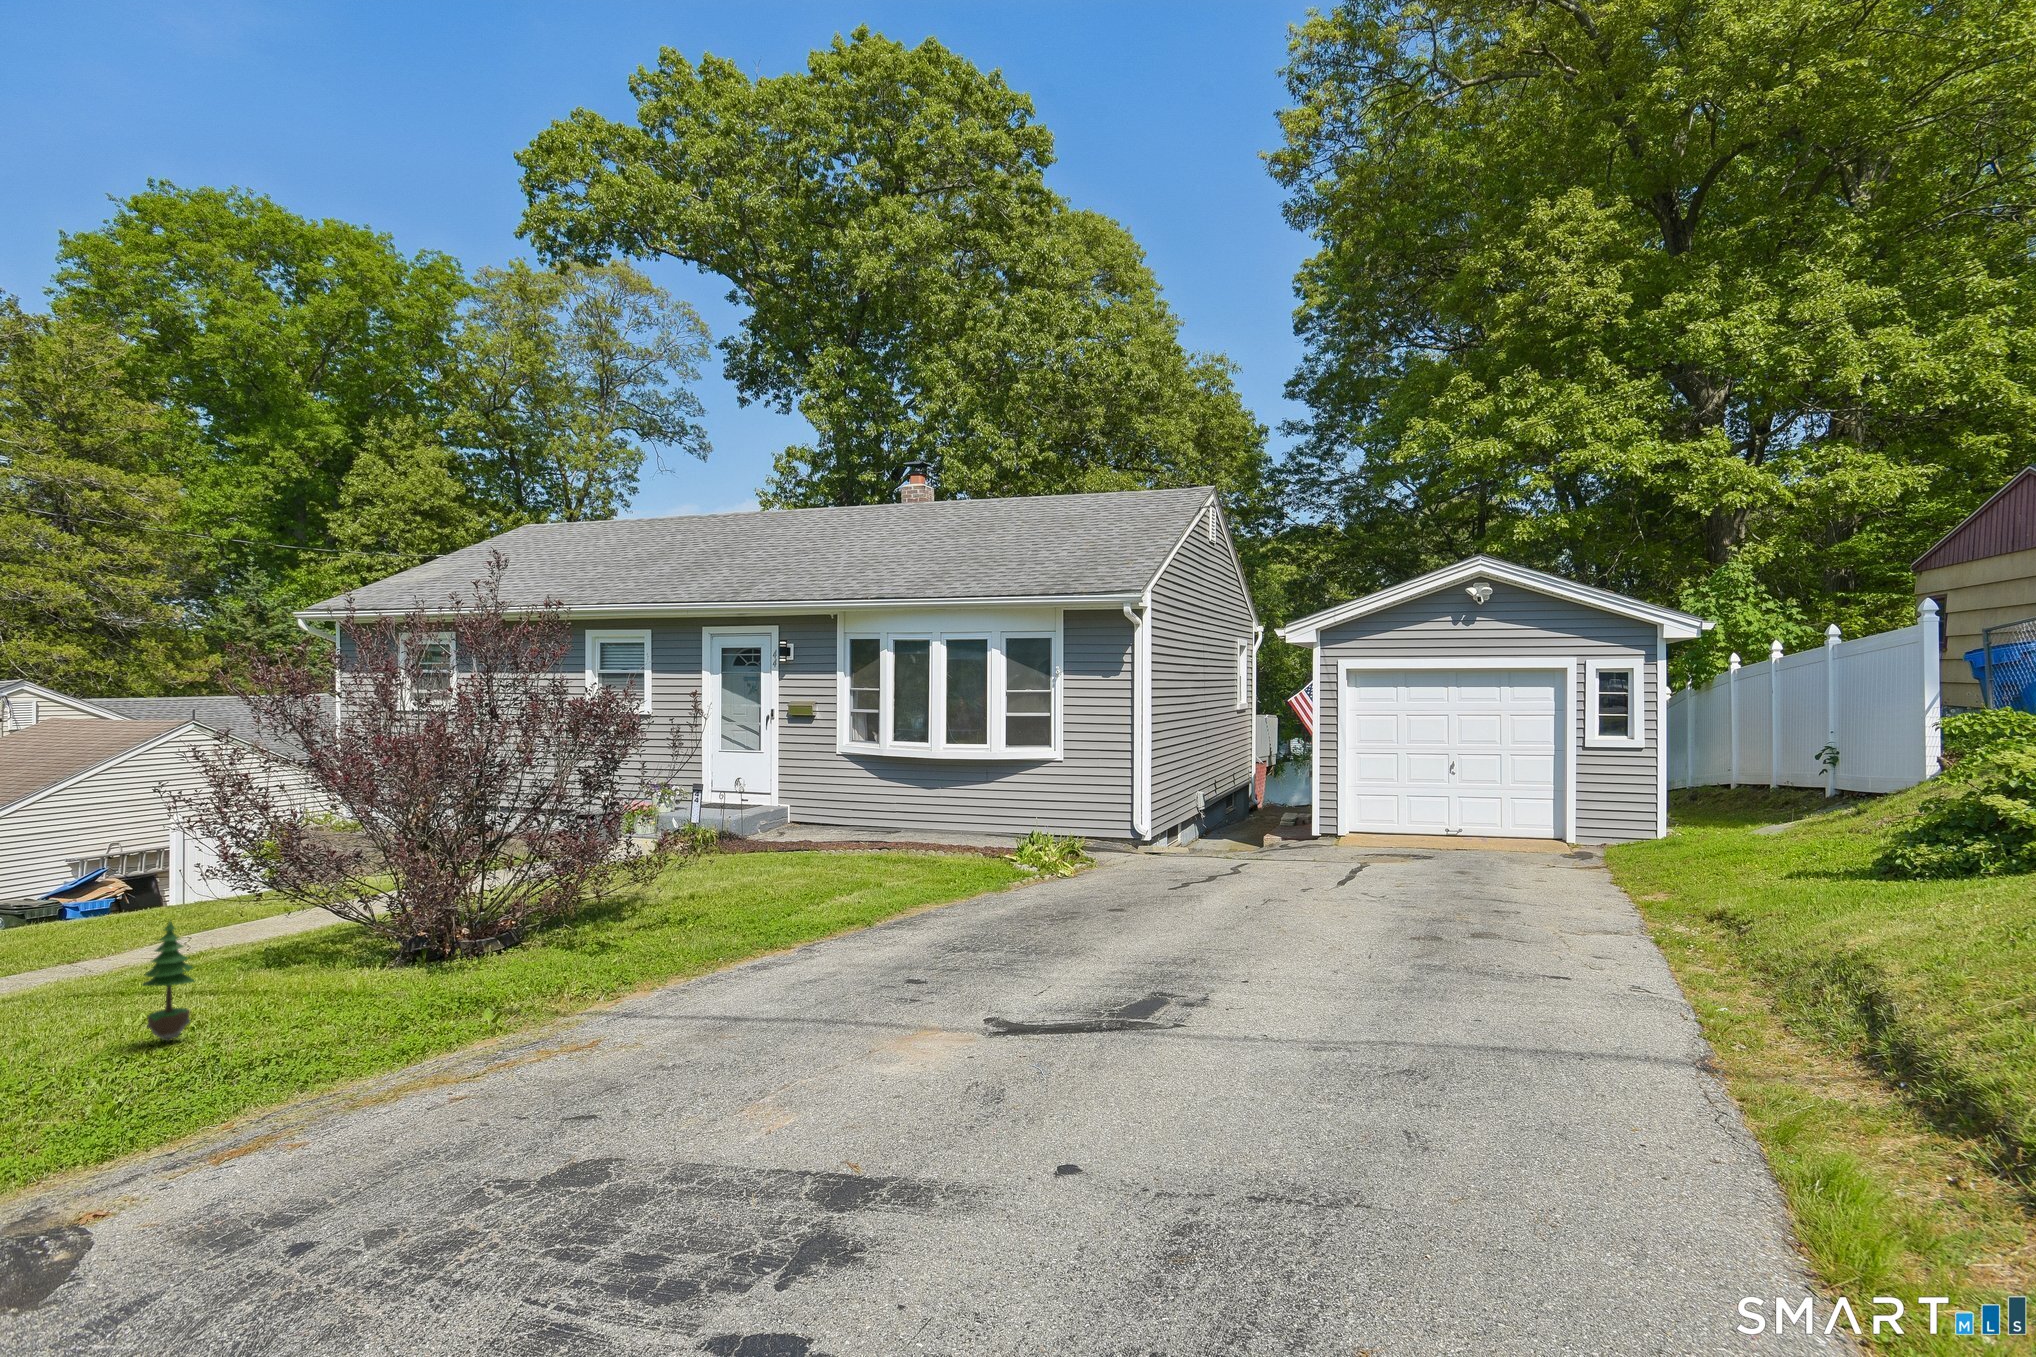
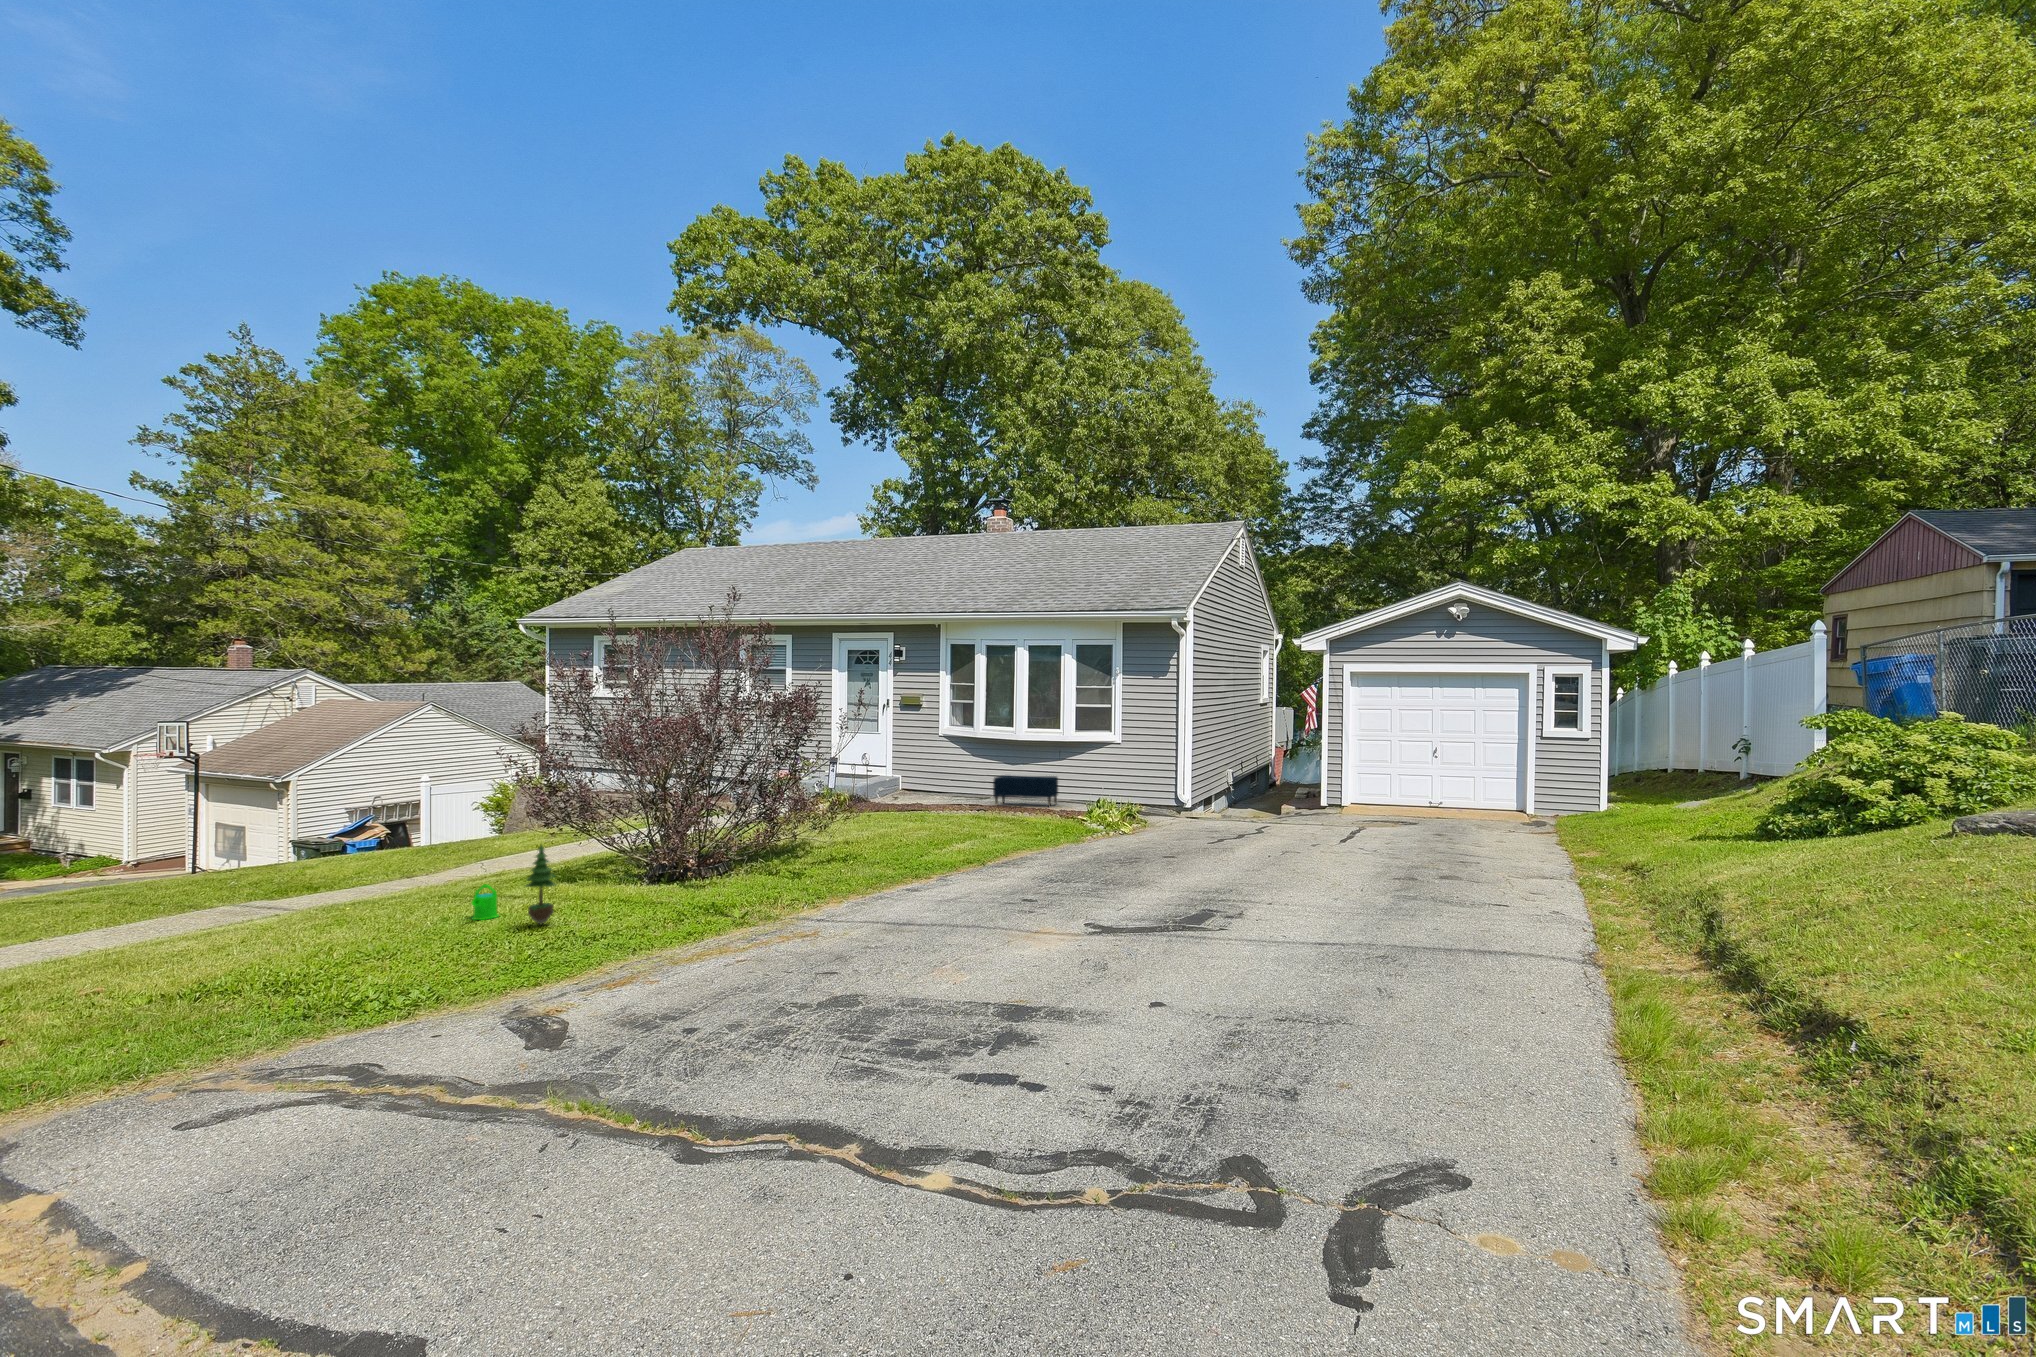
bench: none [902,805,985,845] -> present [993,775,1058,807]
watering can: none [64,981,117,1035] -> present [472,884,499,920]

